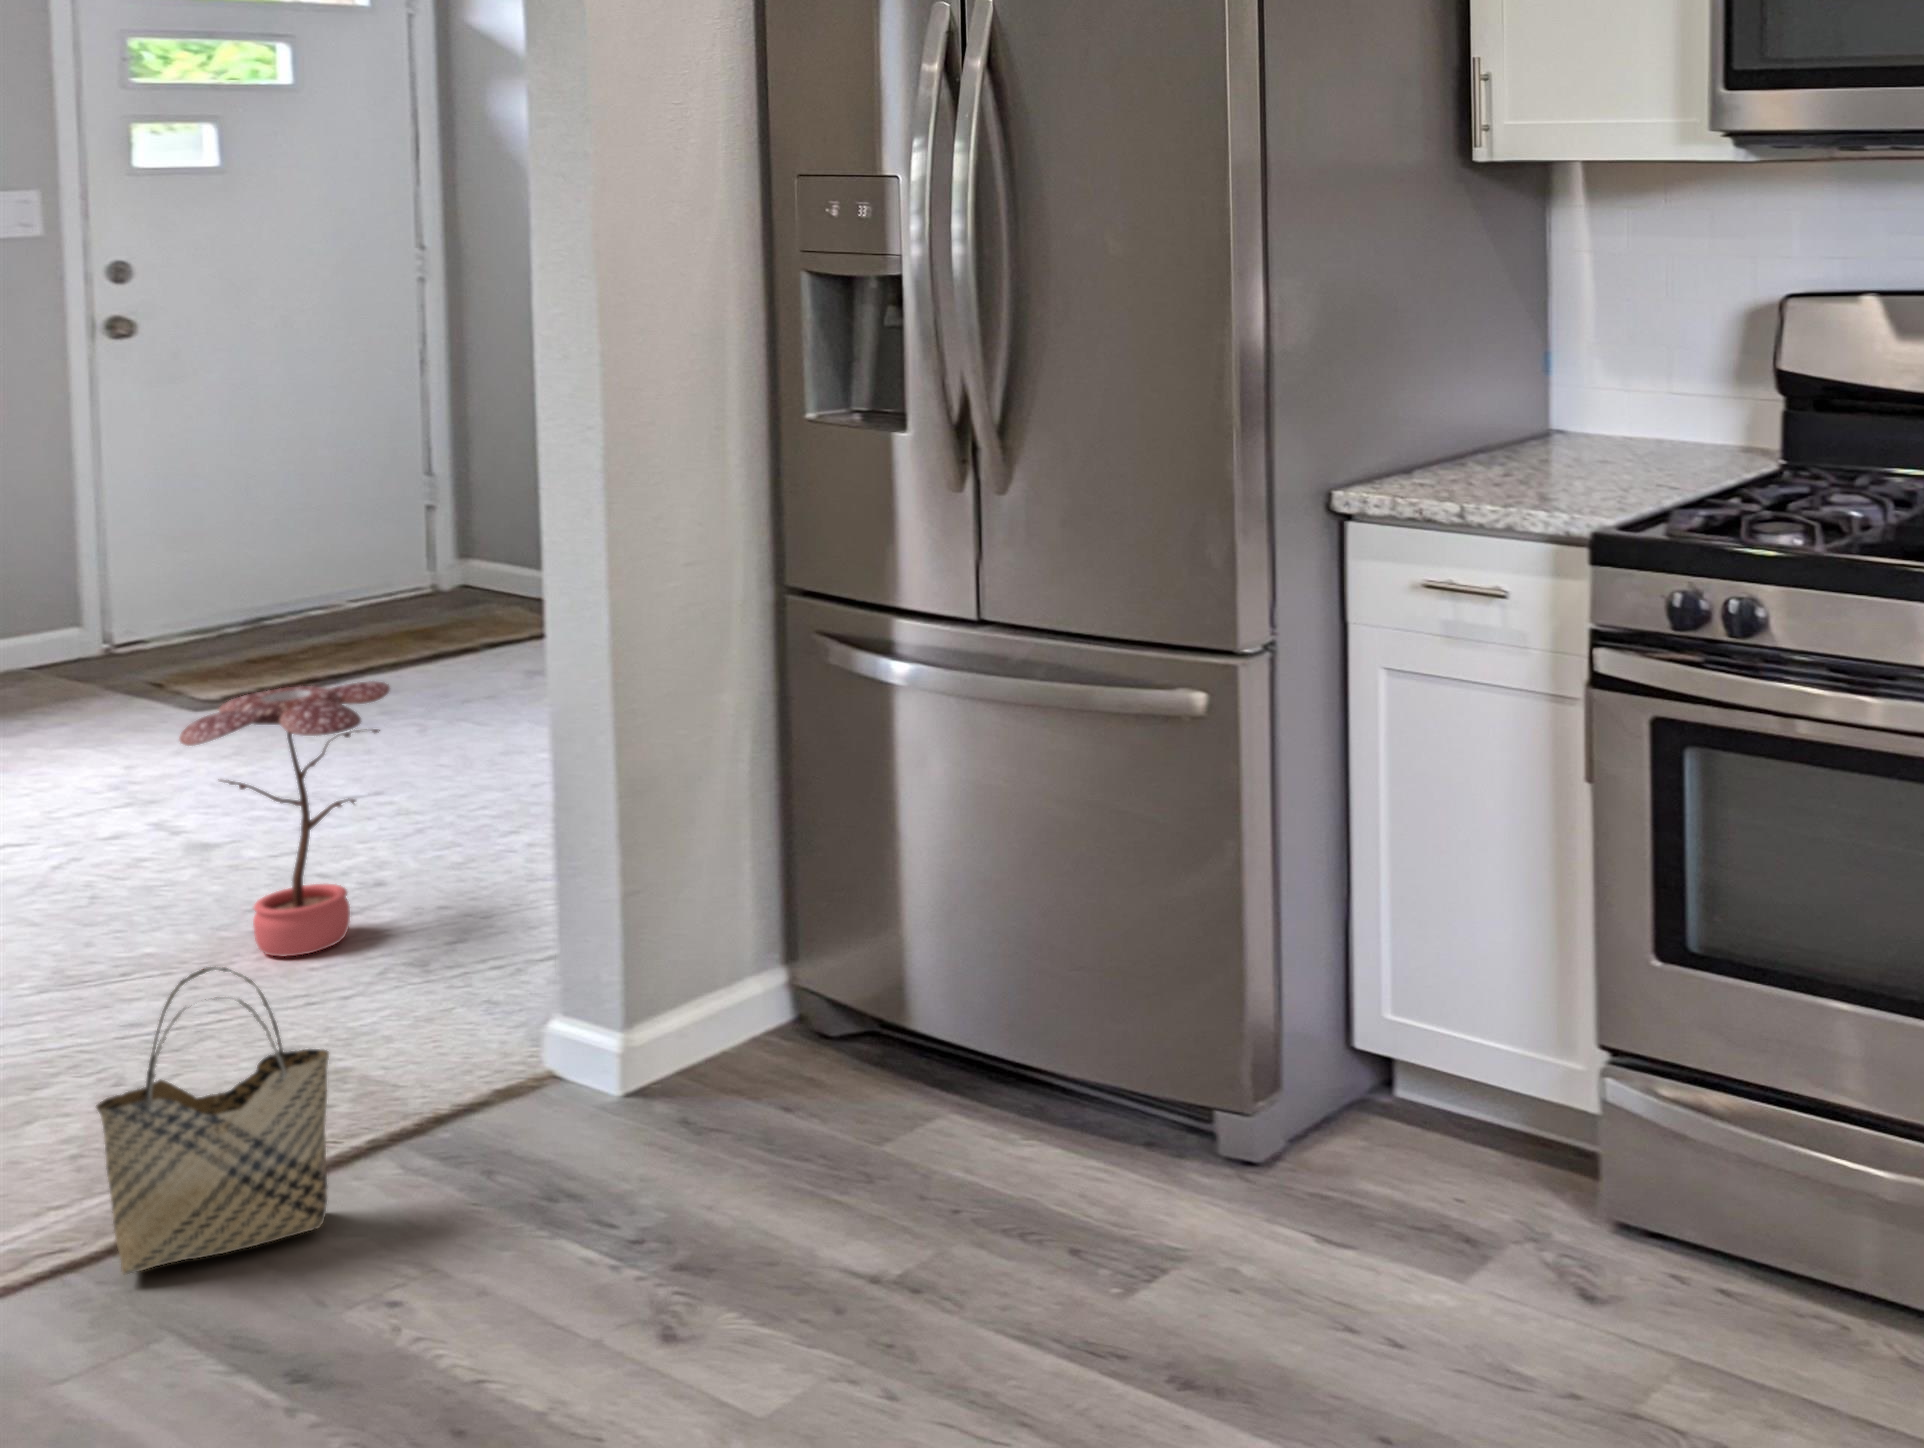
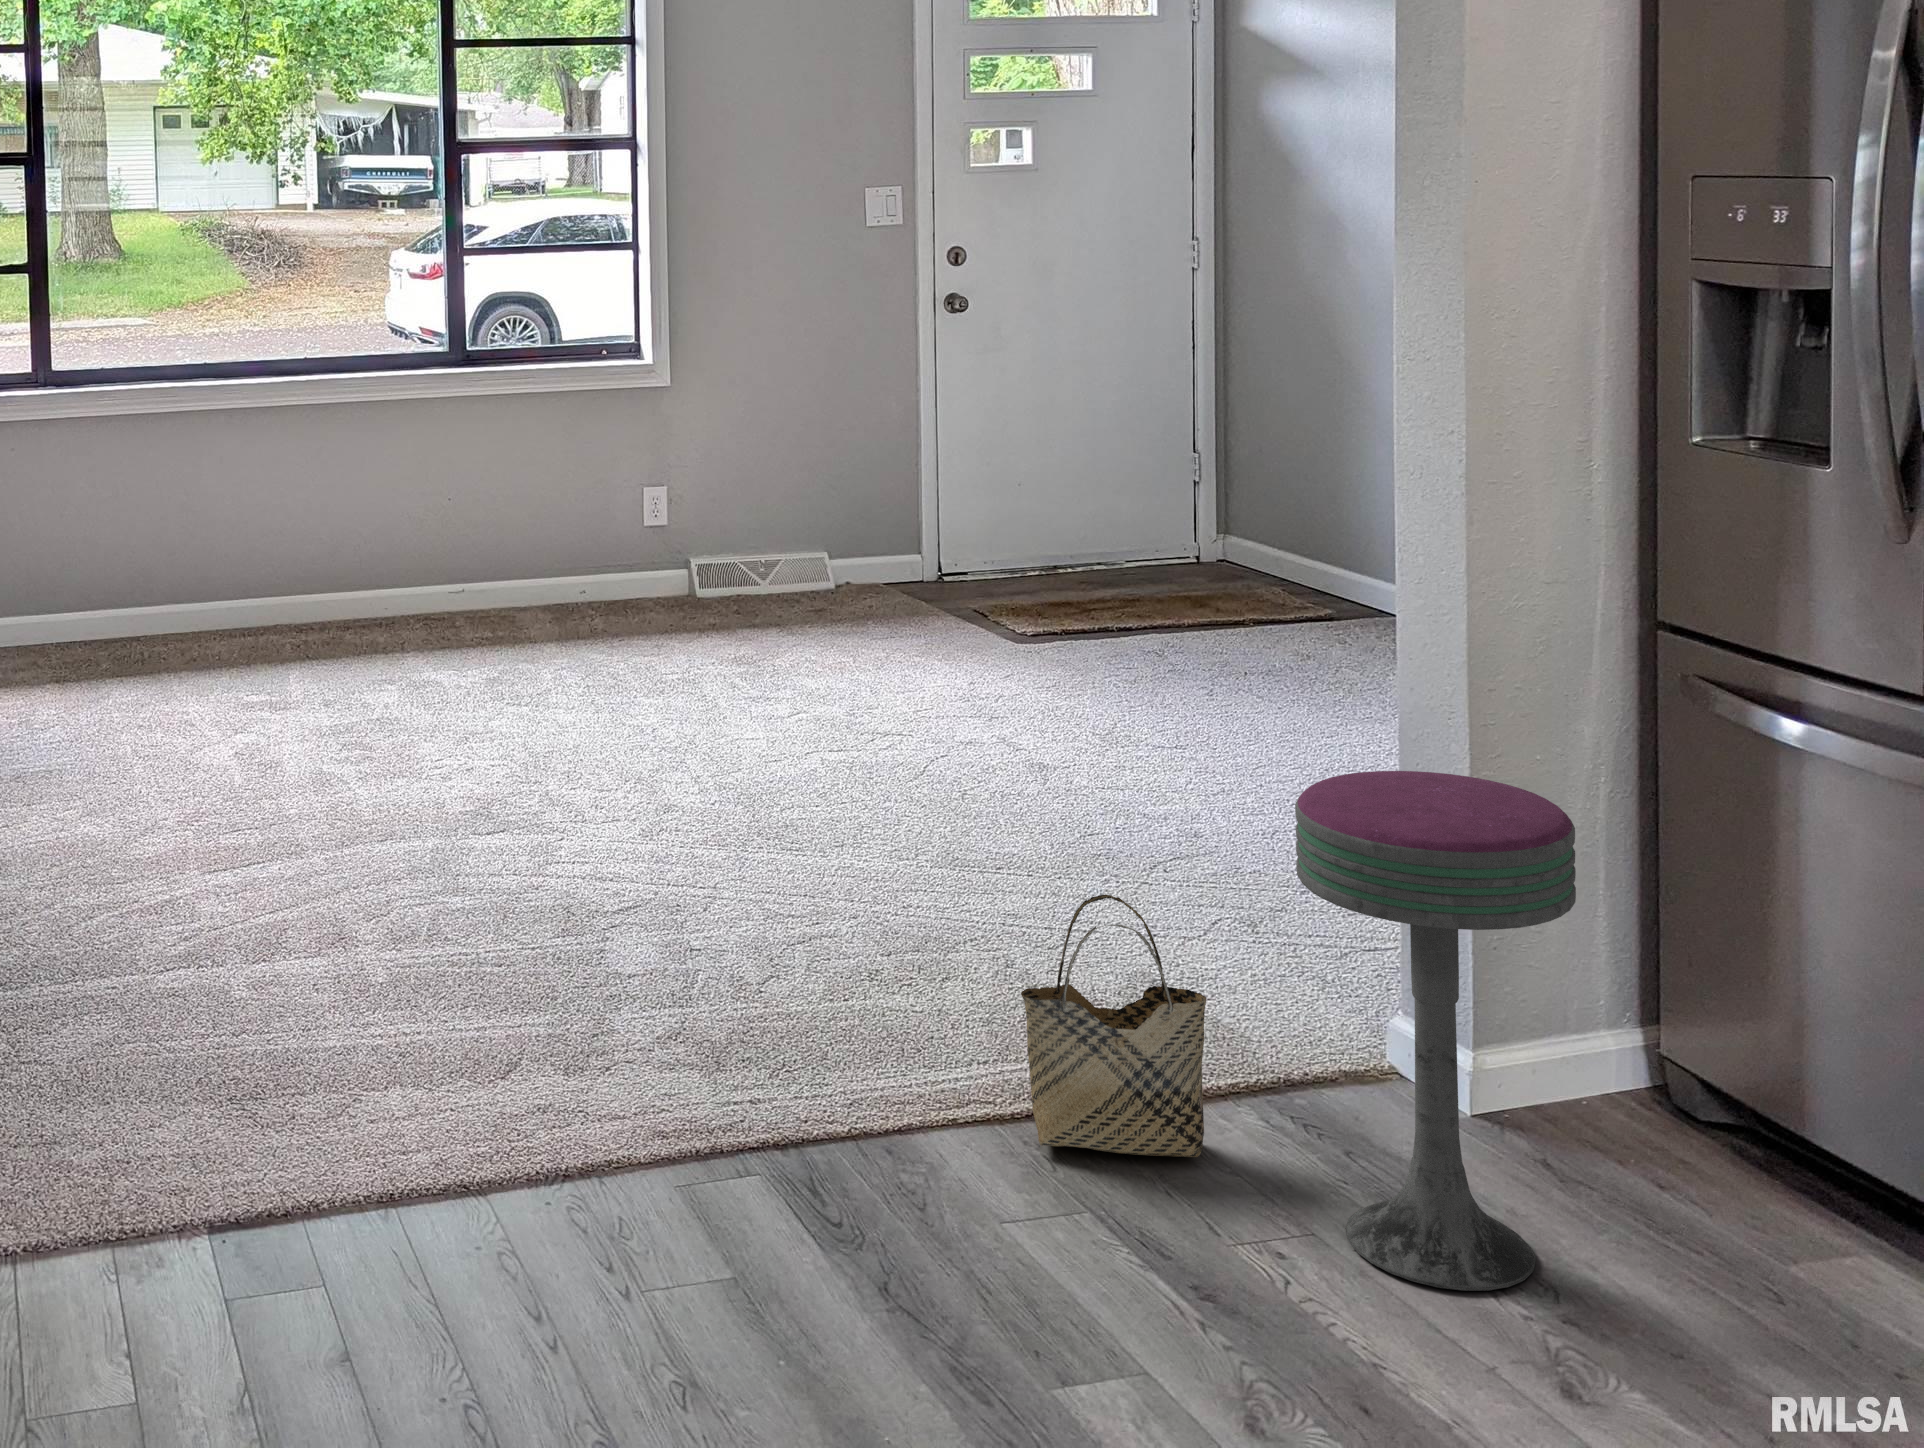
potted plant: present [179,681,390,956] -> none [1045,646,1217,891]
bar stool: none [406,762,685,1281] -> present [1295,771,1576,1291]

